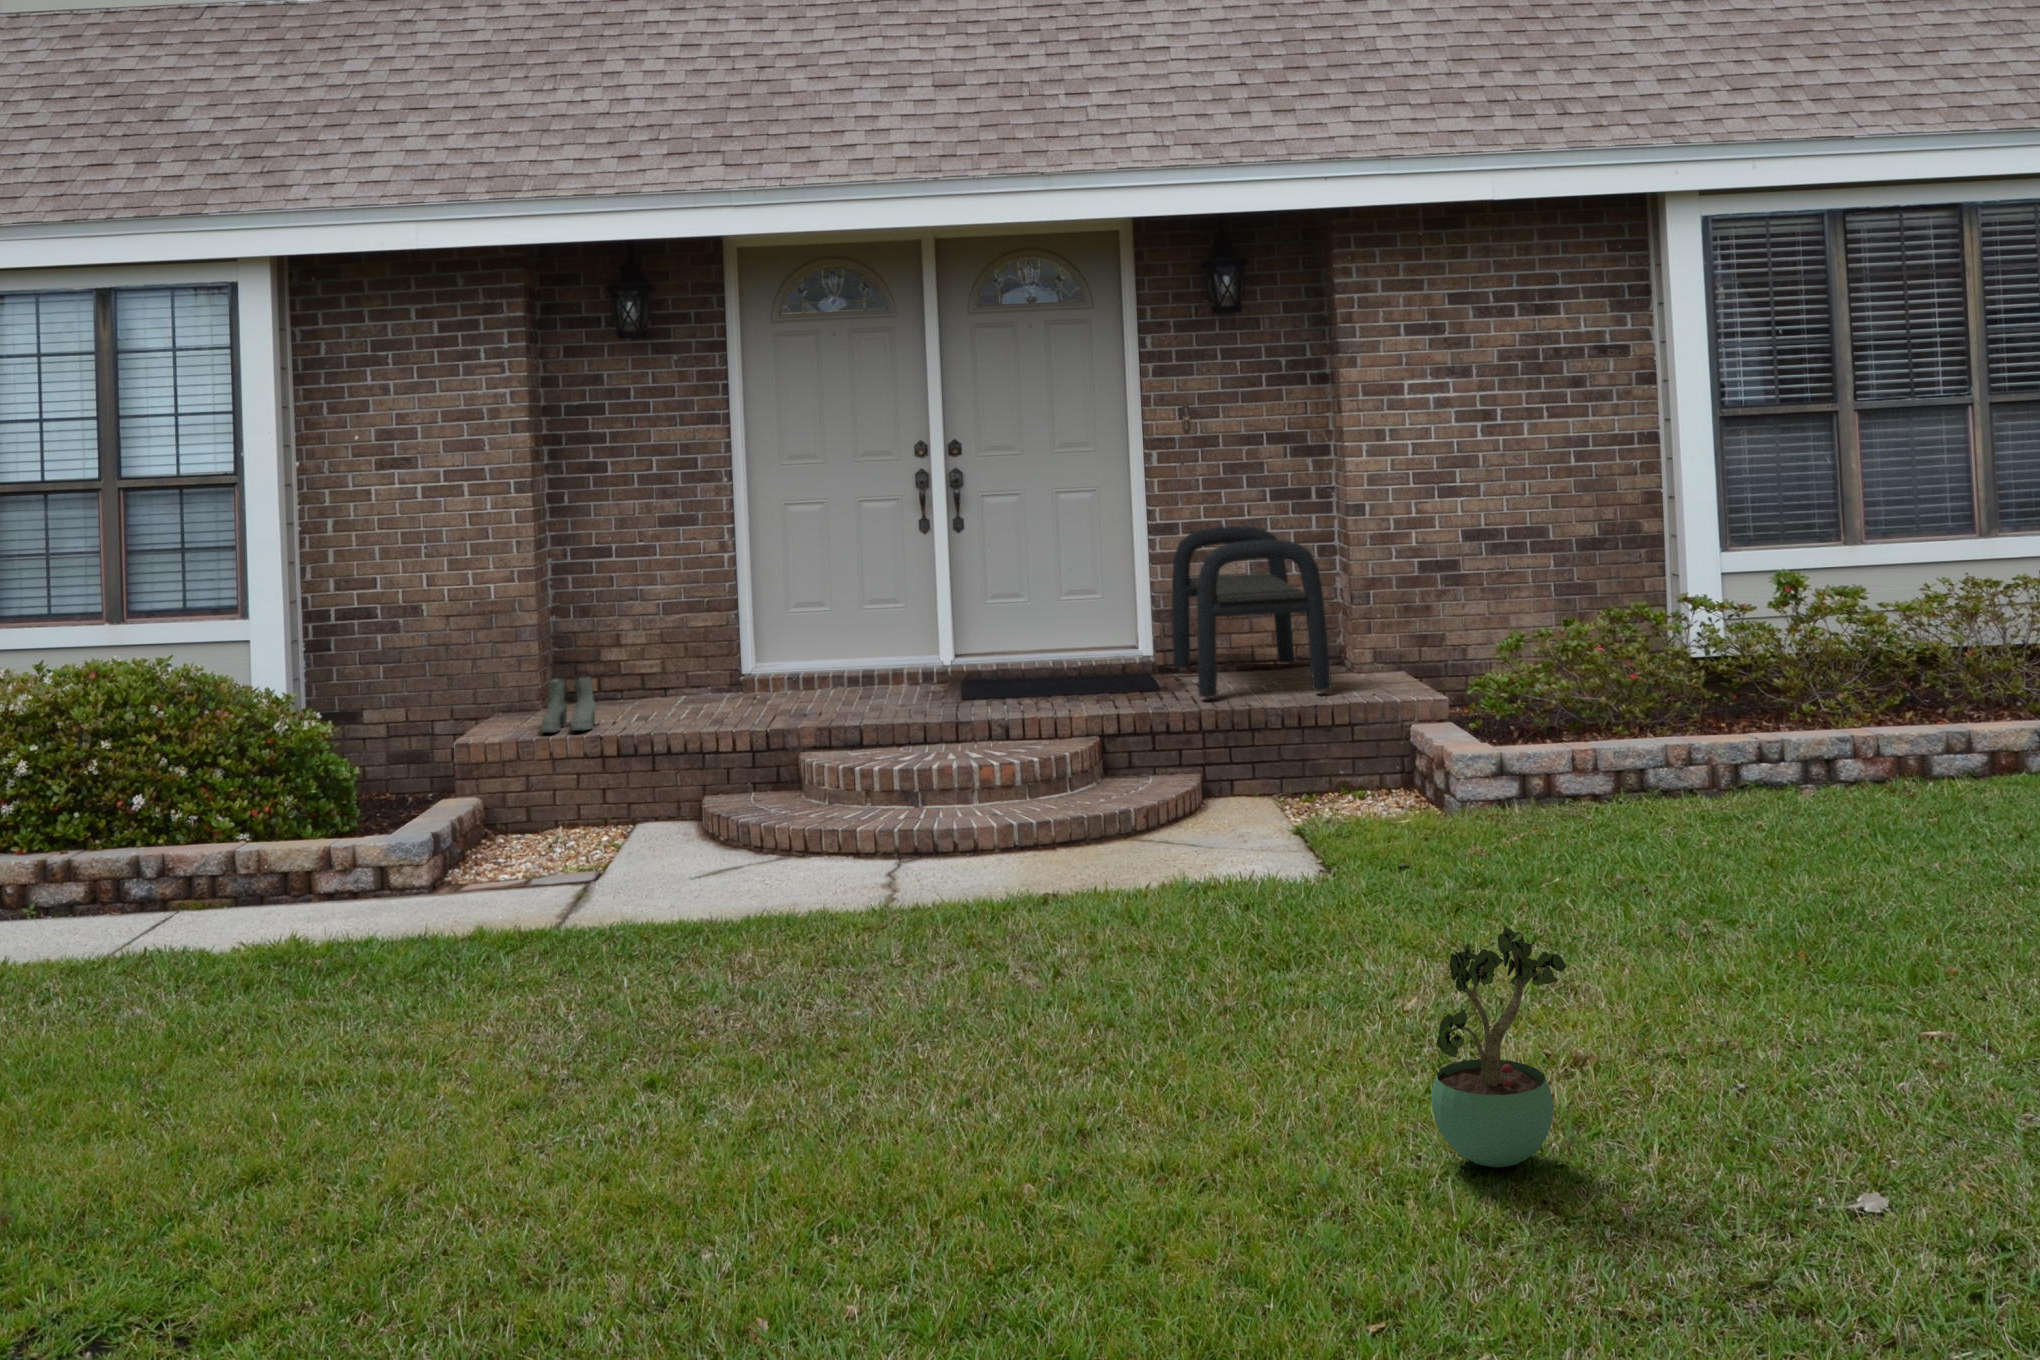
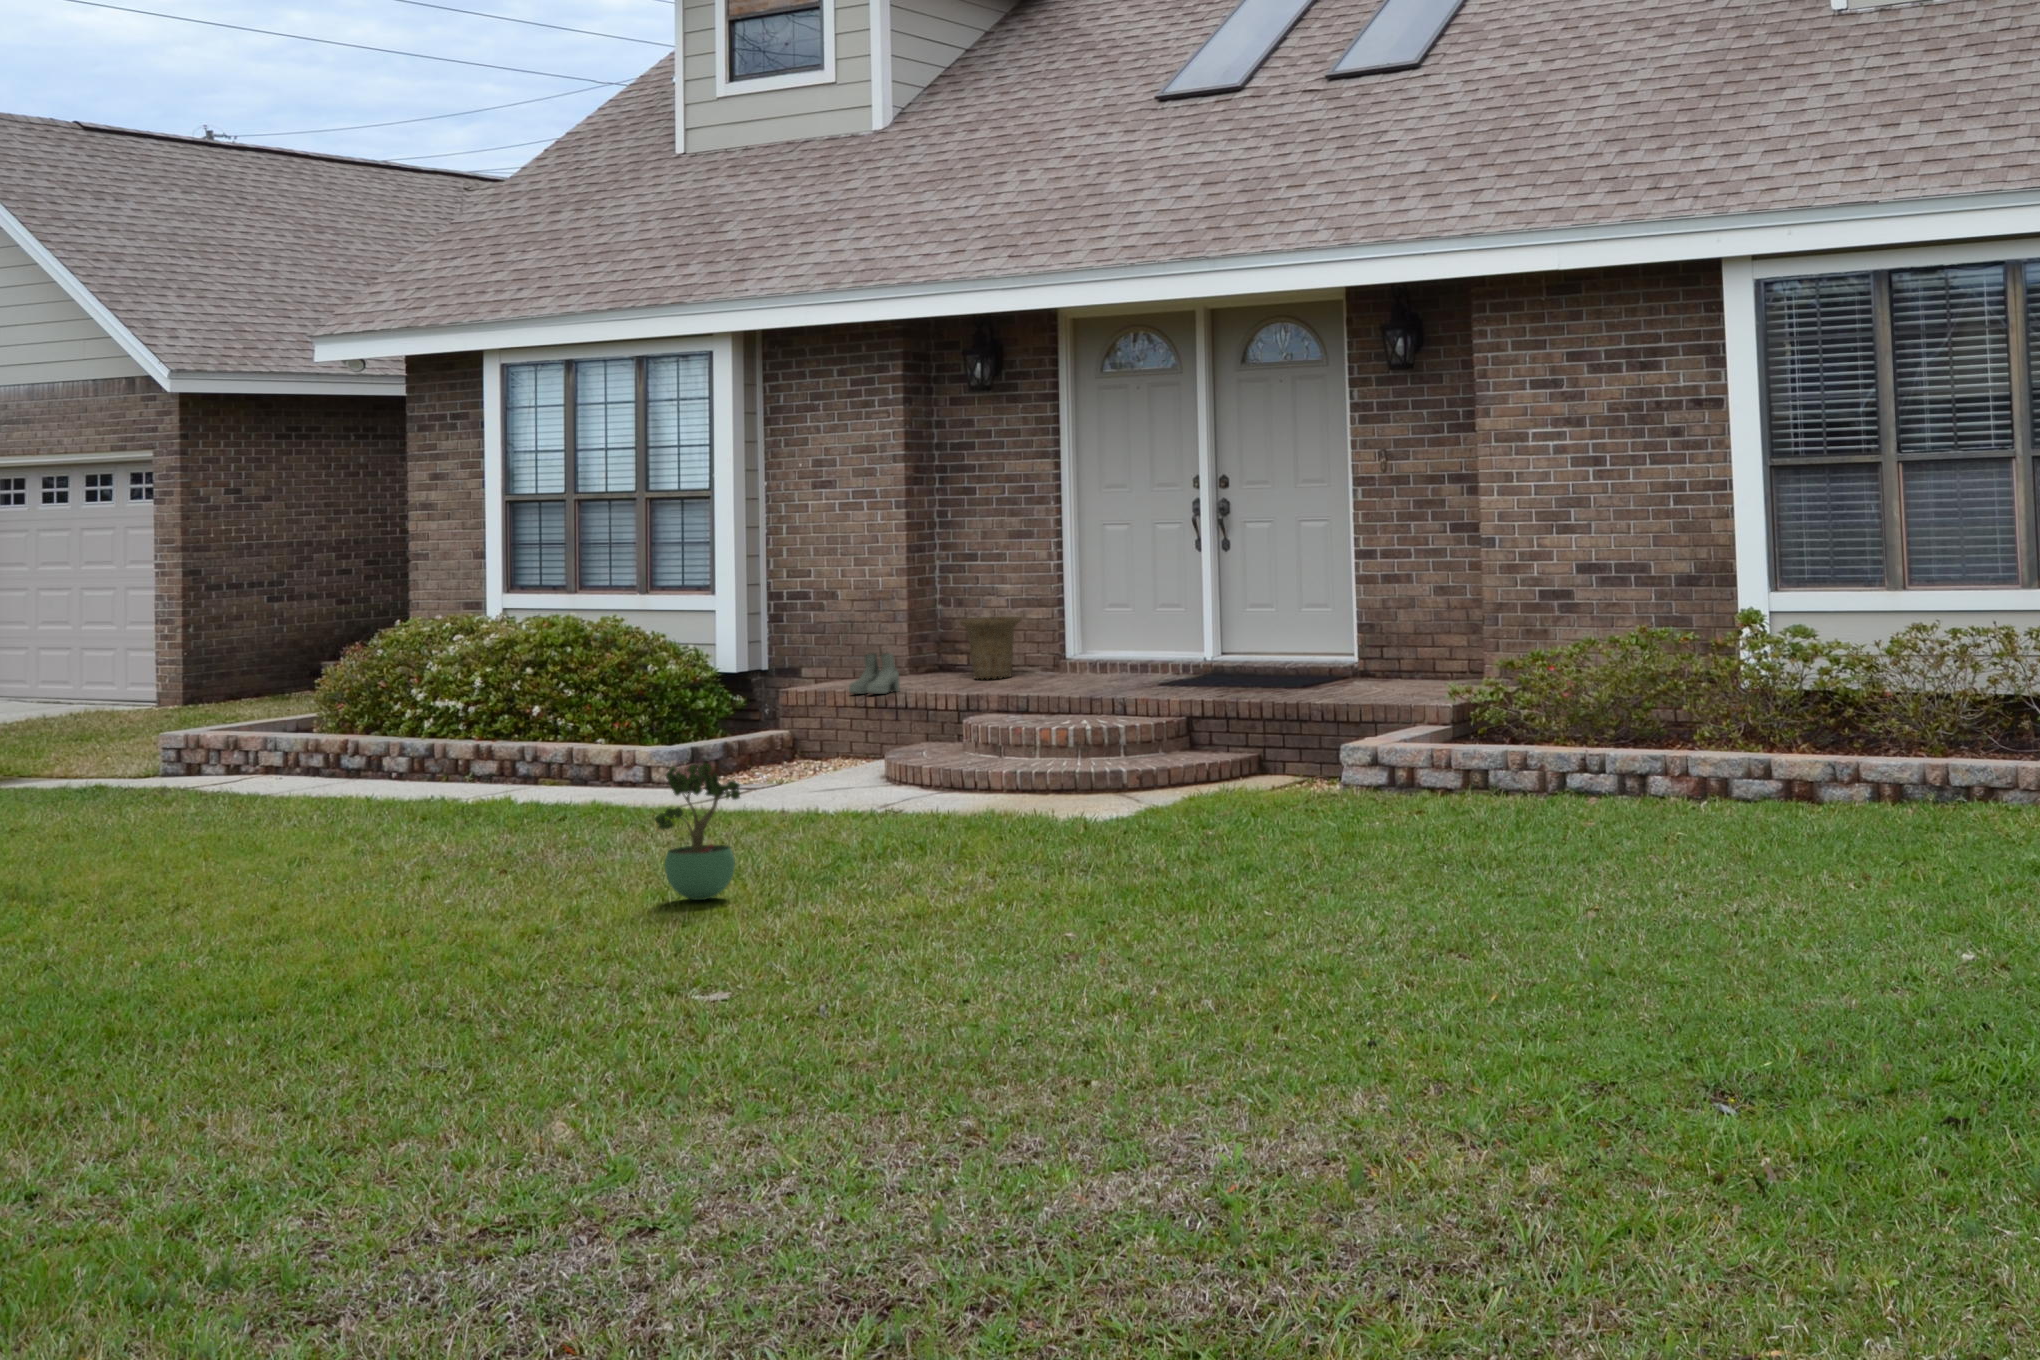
bench: present [1172,526,1331,698] -> none [1293,558,1469,700]
basket: none [622,618,699,699] -> present [960,617,1021,679]

